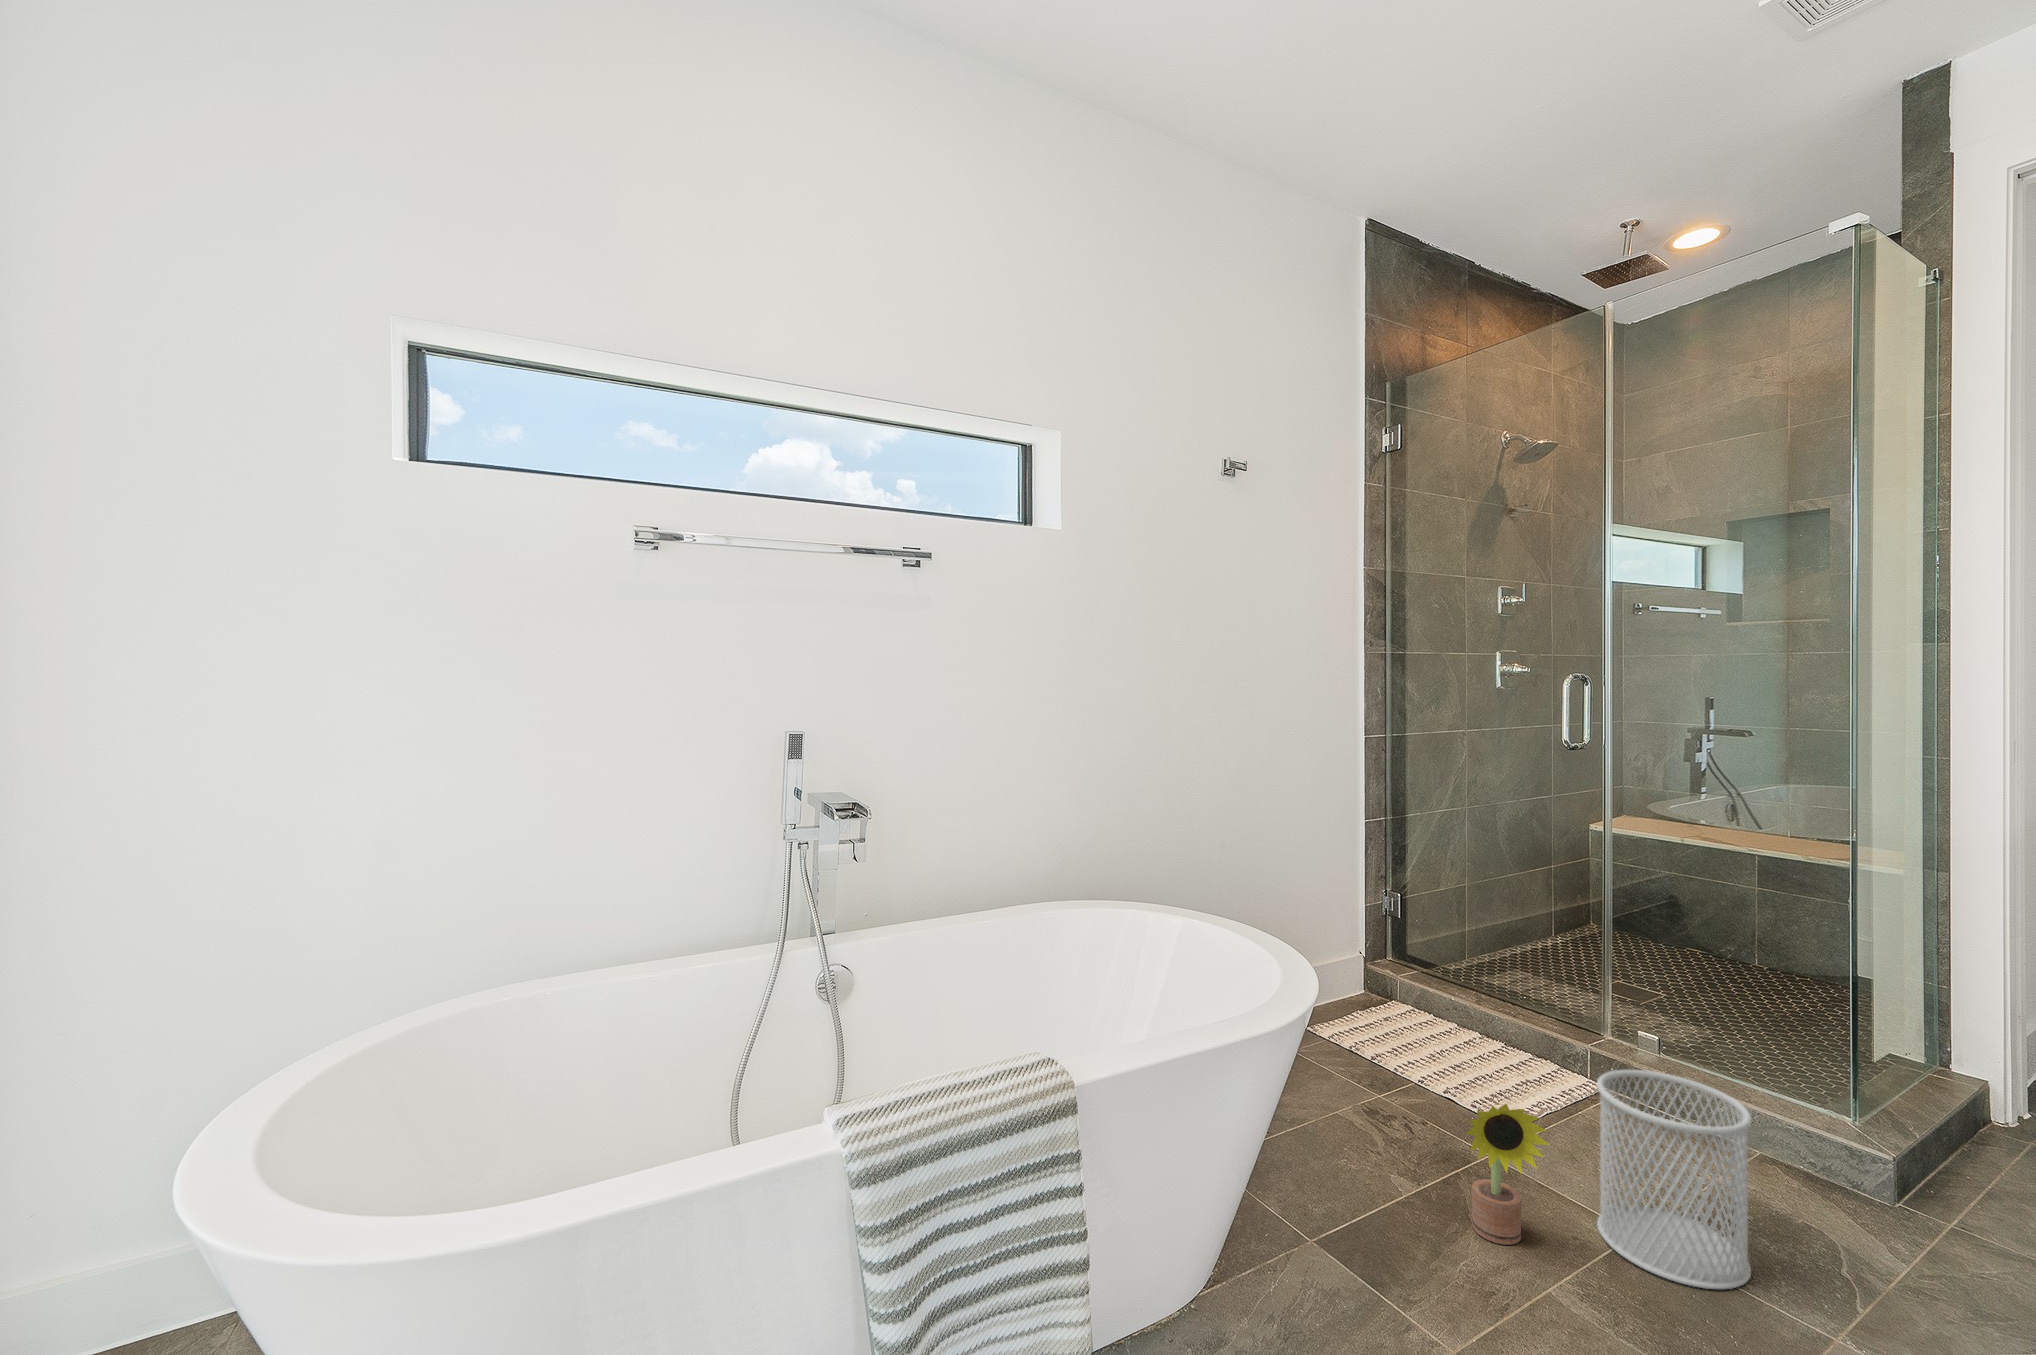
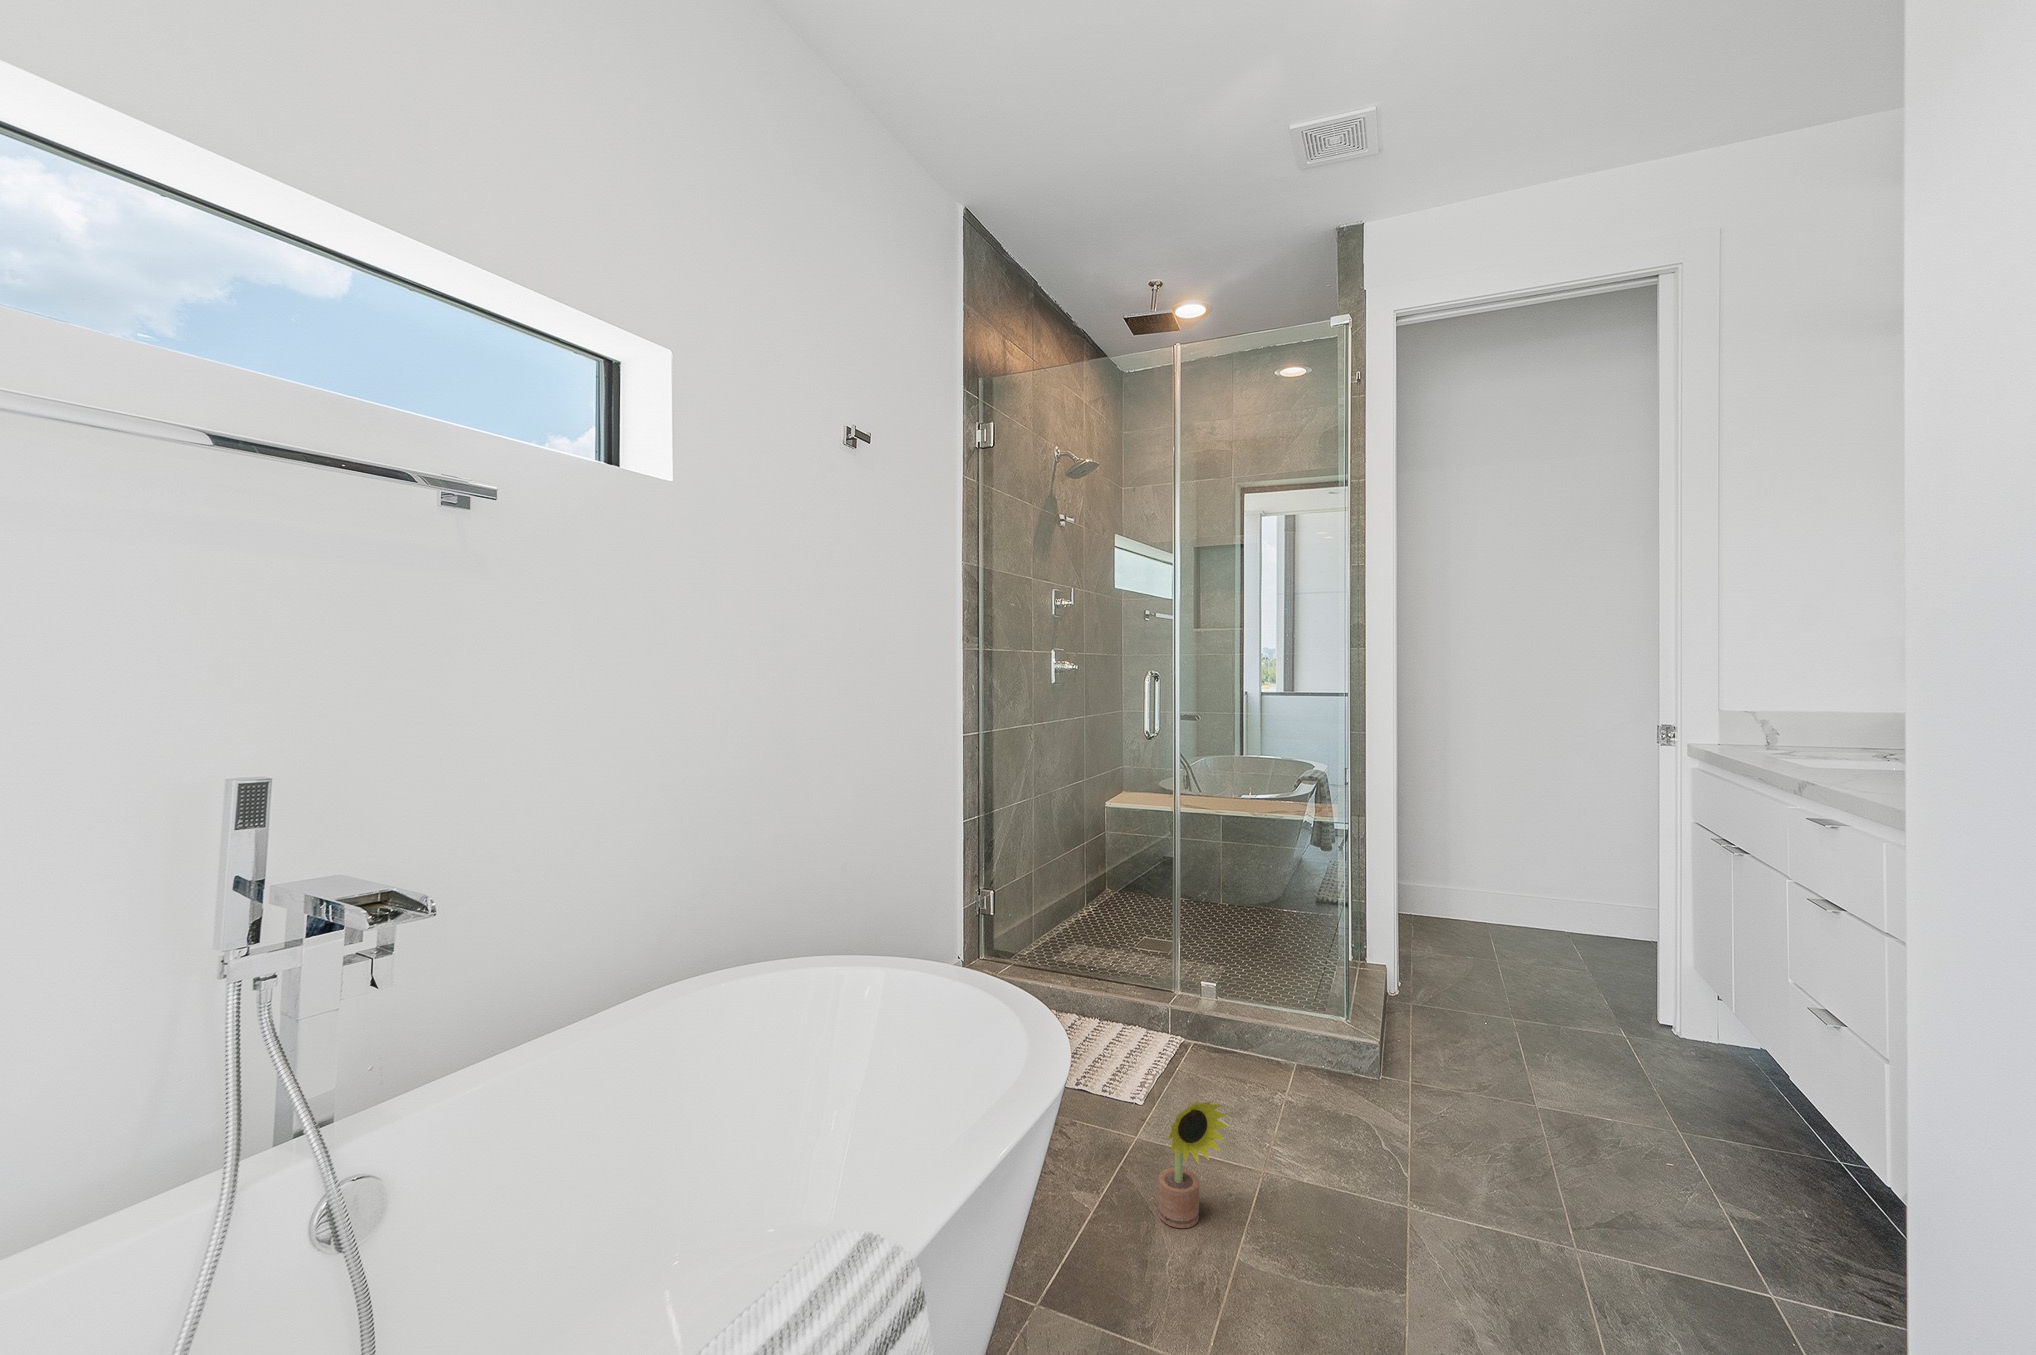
wastebasket: present [1597,1070,1752,1289] -> none [1238,1030,1348,1209]

